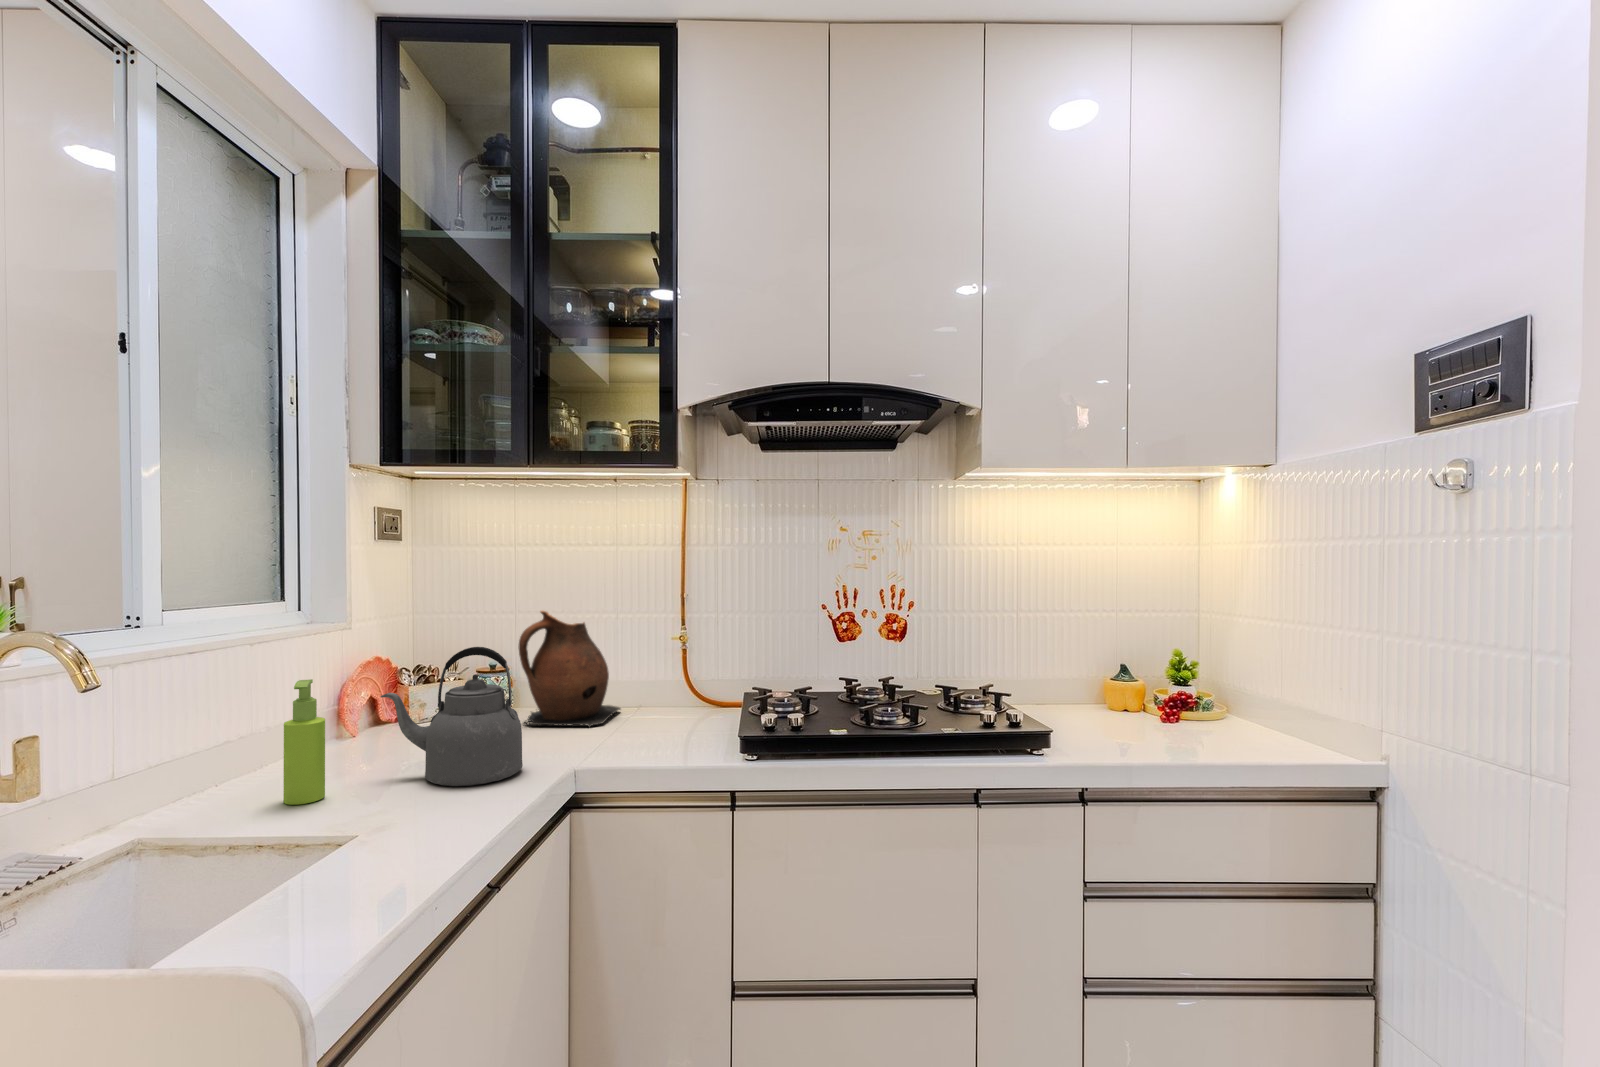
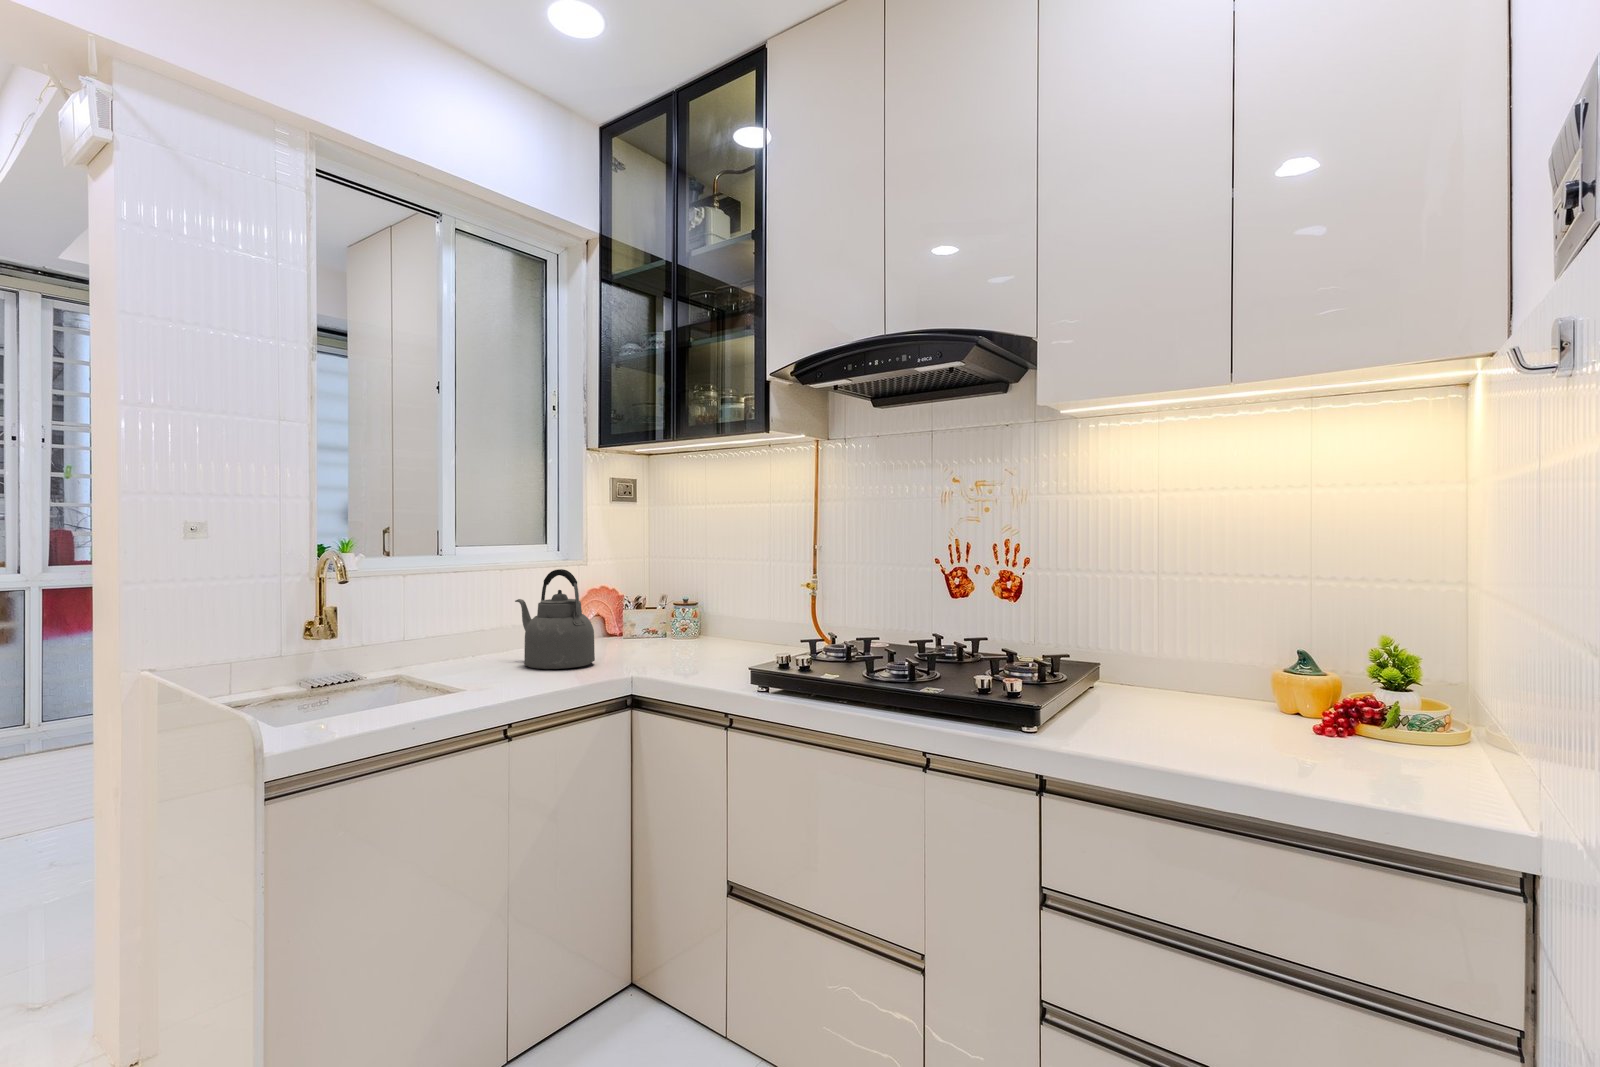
ceramic pitcher: present [518,611,621,727] -> none [677,555,767,654]
soap dispenser: present [283,679,325,805] -> none [442,582,470,663]

